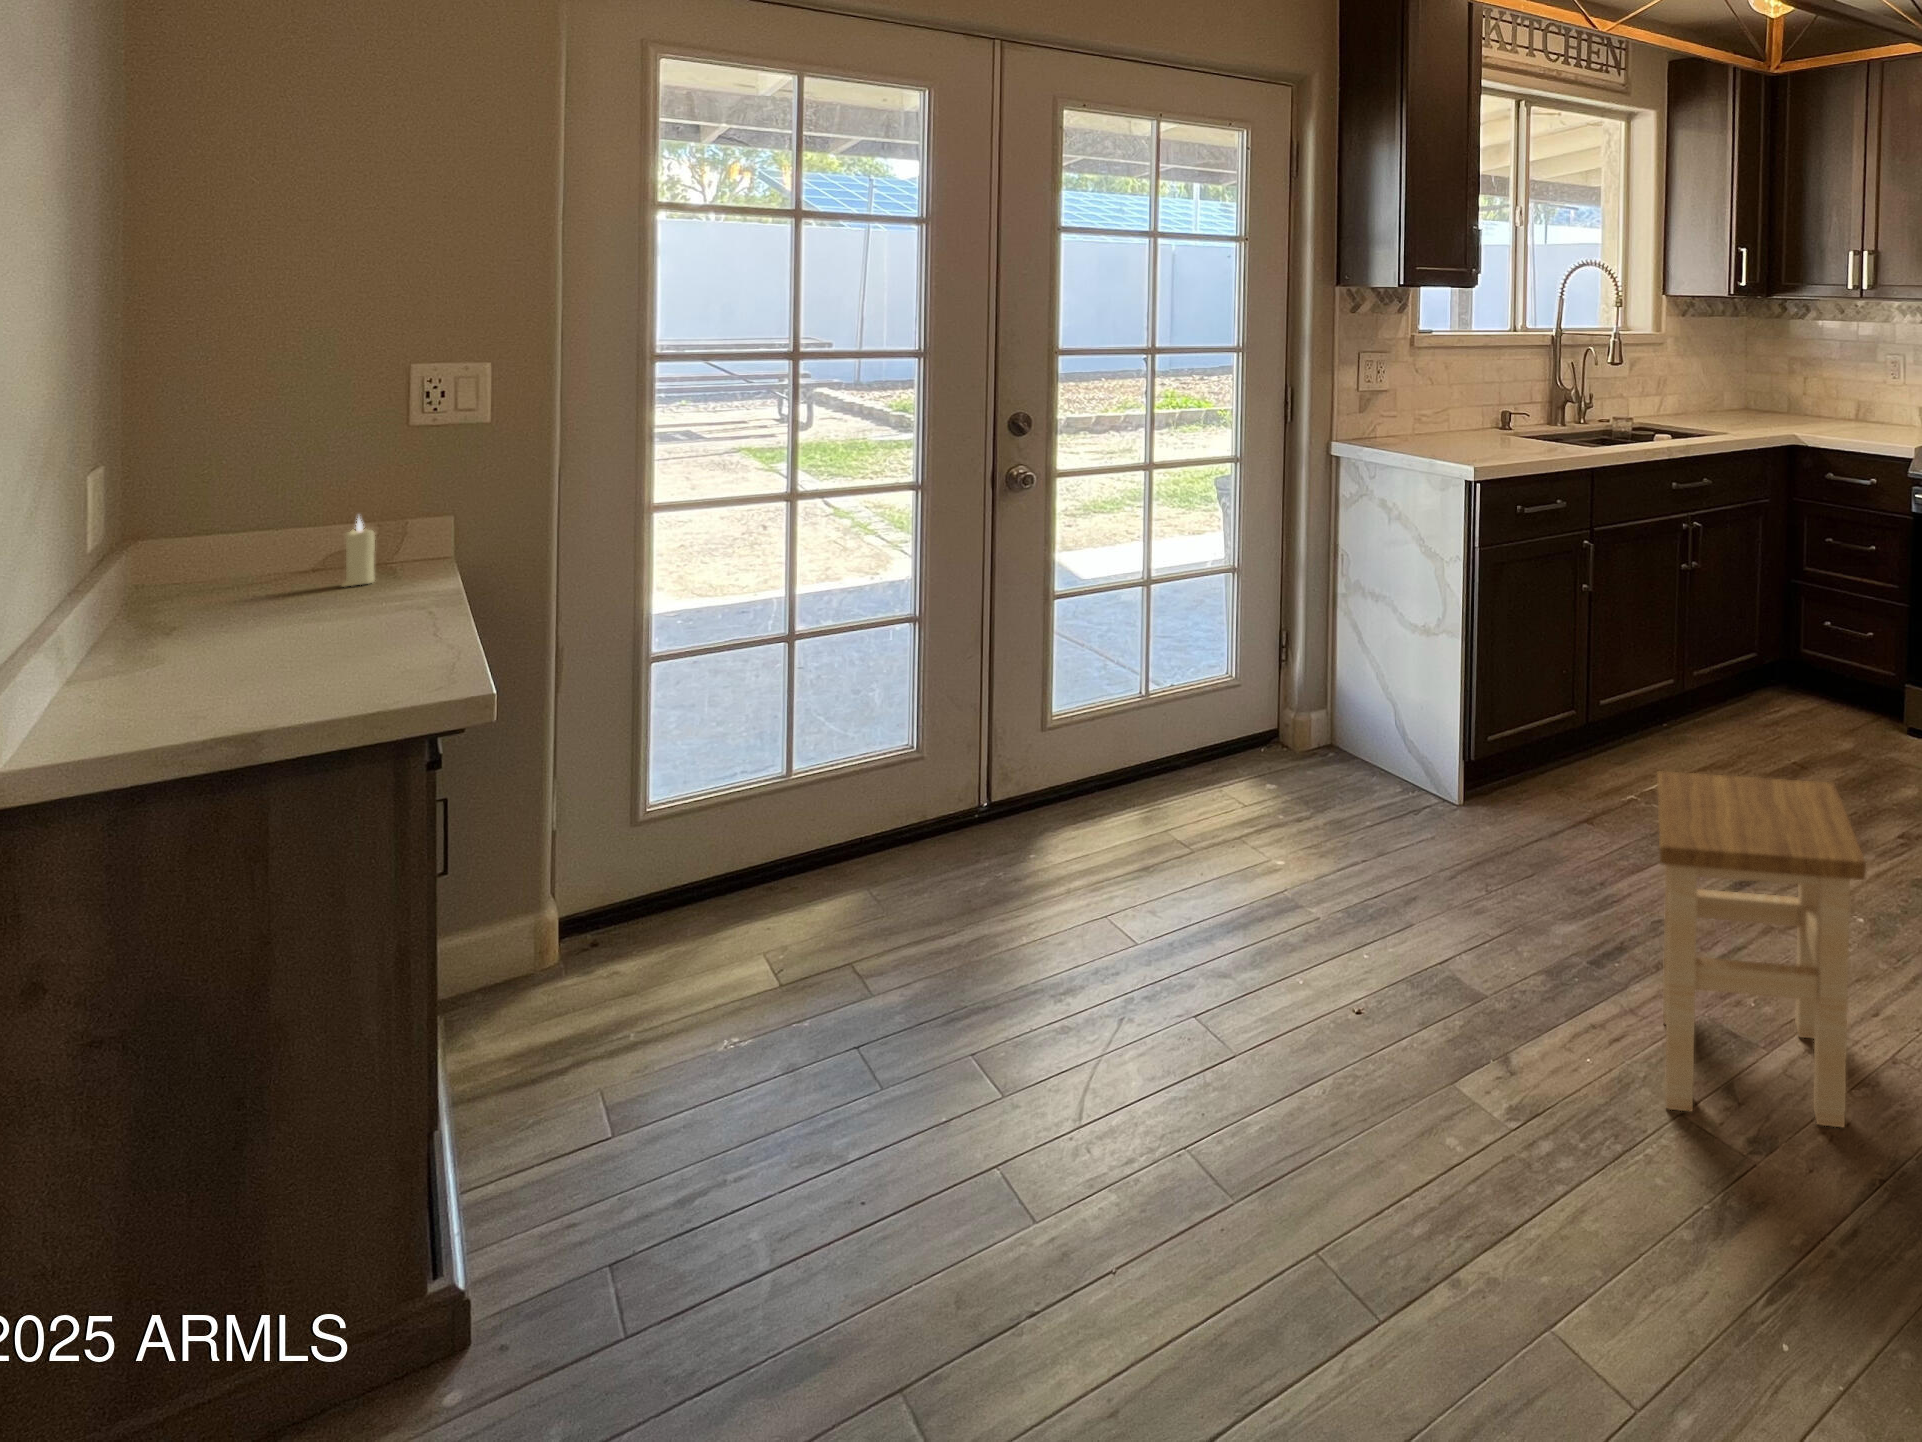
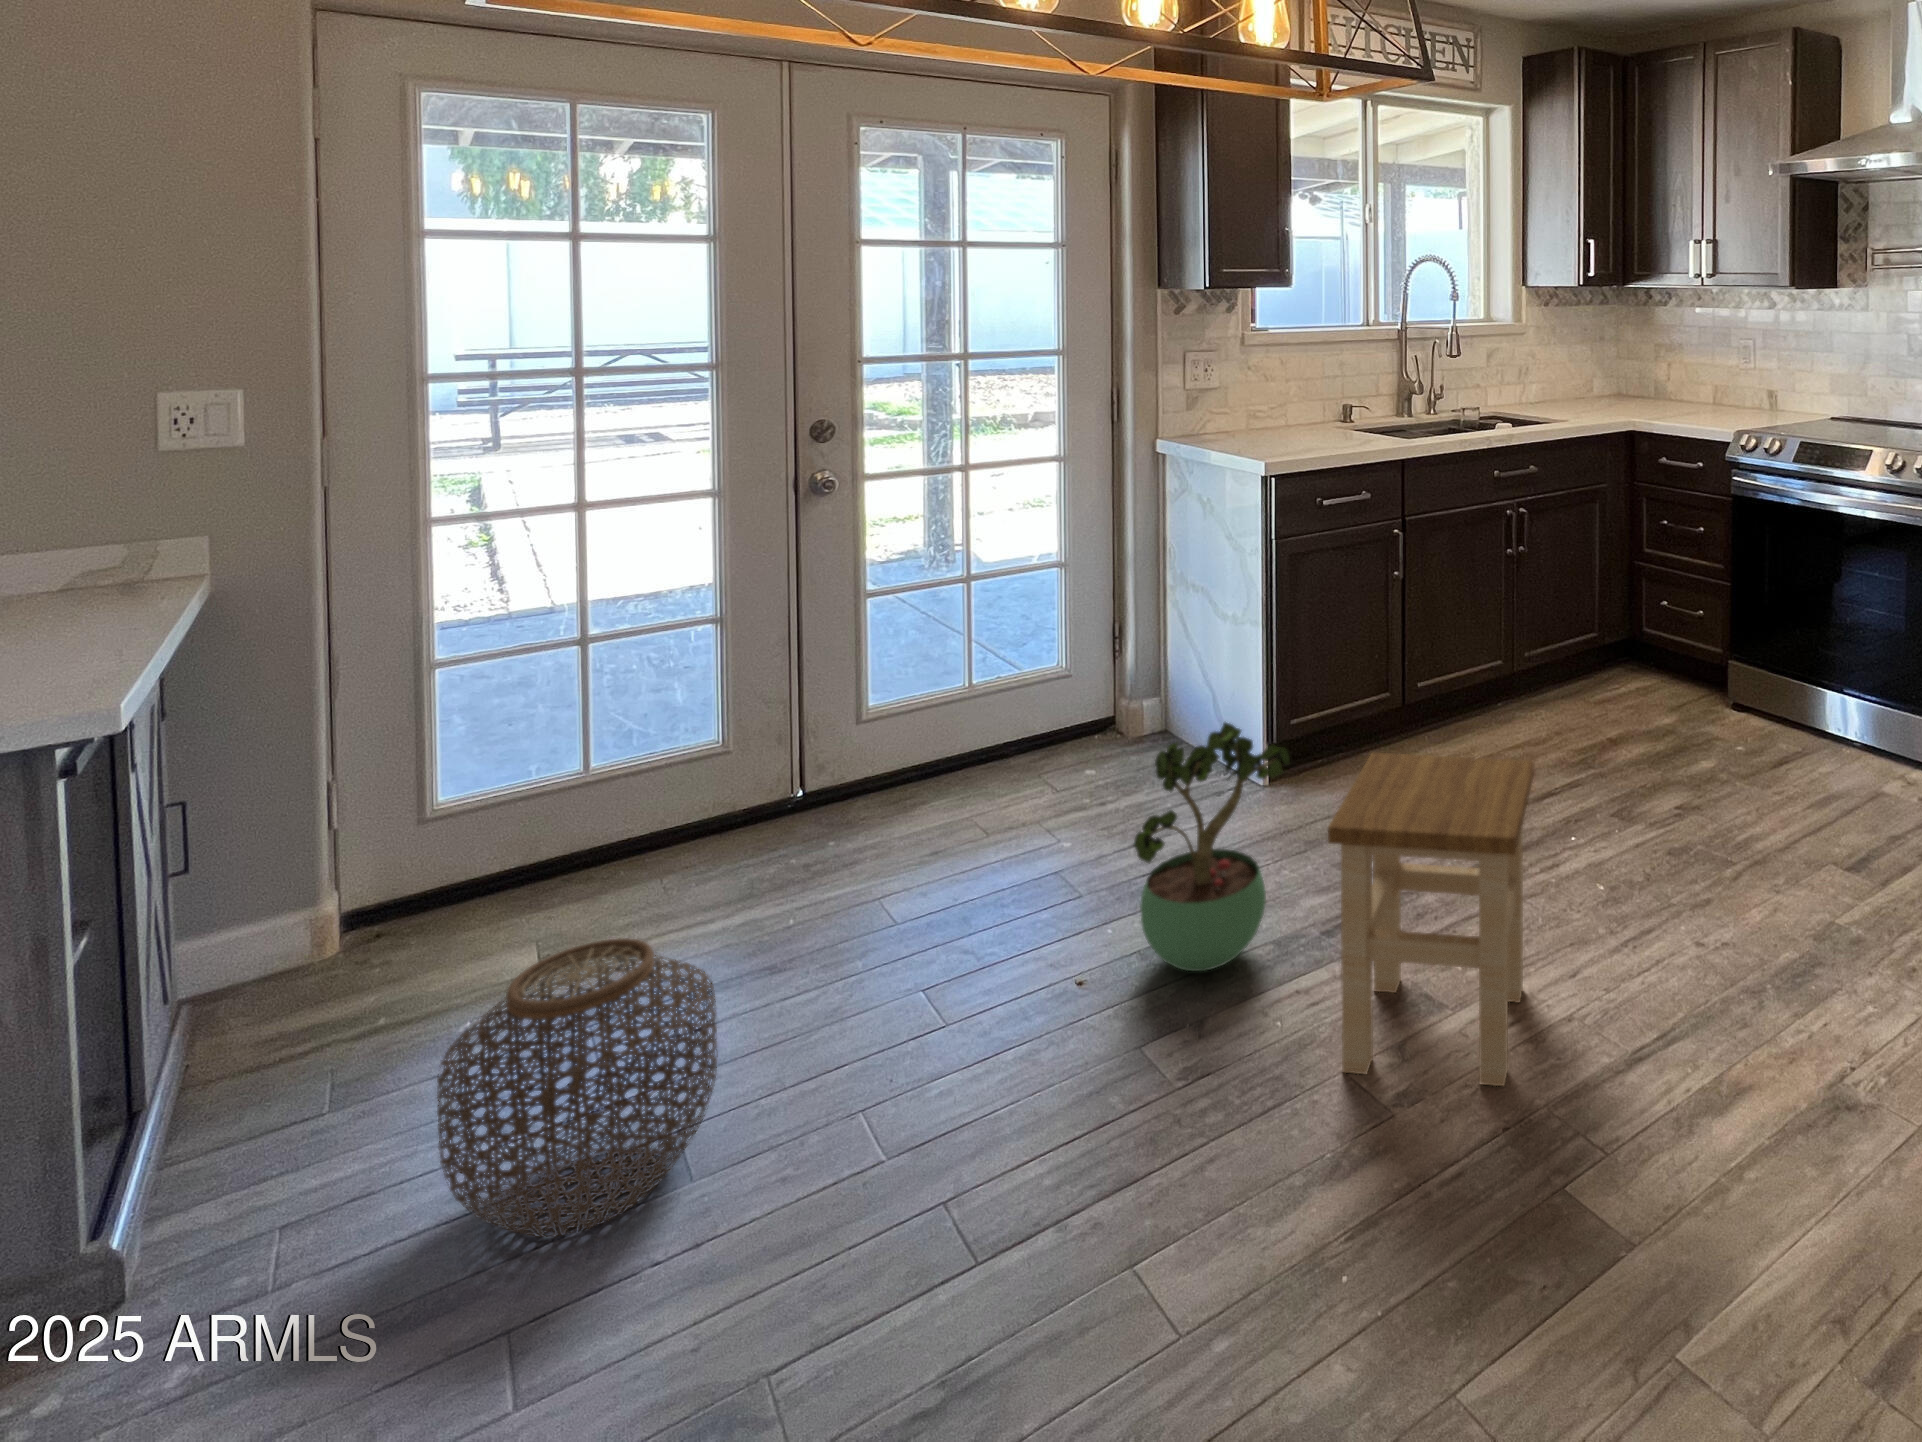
candle: present [342,518,375,587] -> none [64,535,104,605]
potted plant: none [1409,735,1563,999] -> present [1134,722,1290,971]
woven basket: none [789,948,1046,1265] -> present [437,938,717,1237]

